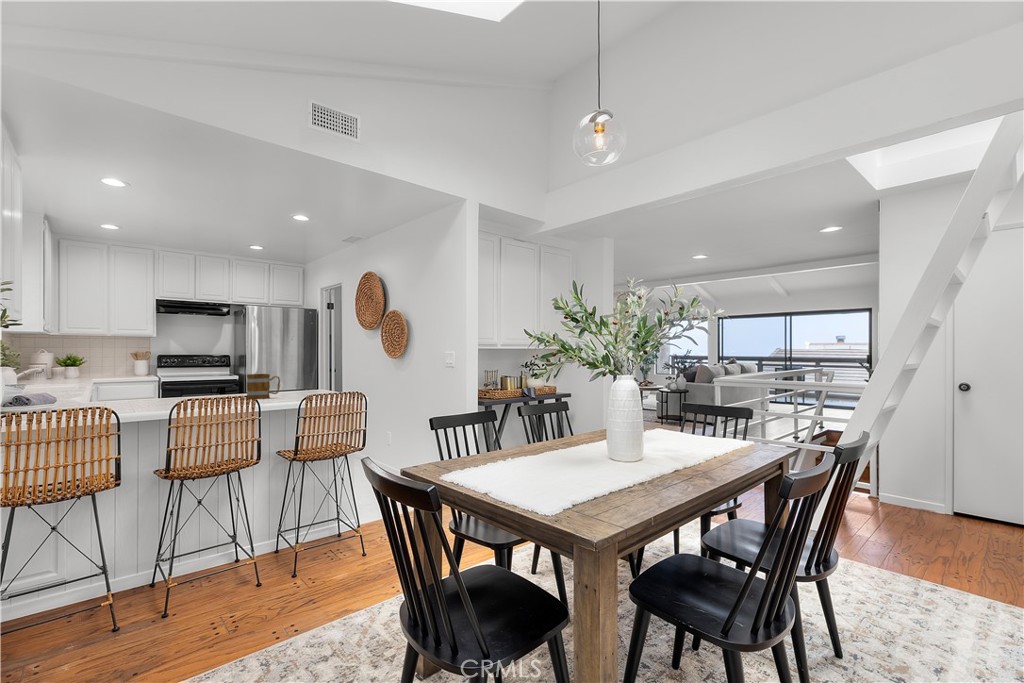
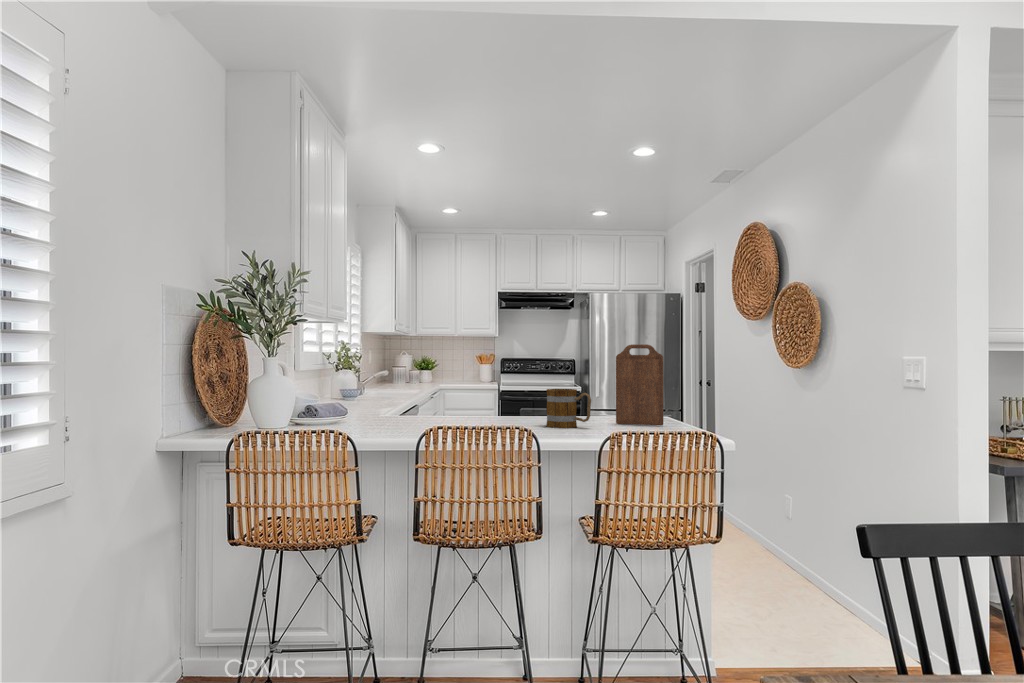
cutting board: none [293,345,324,395] -> present [616,344,663,425]

